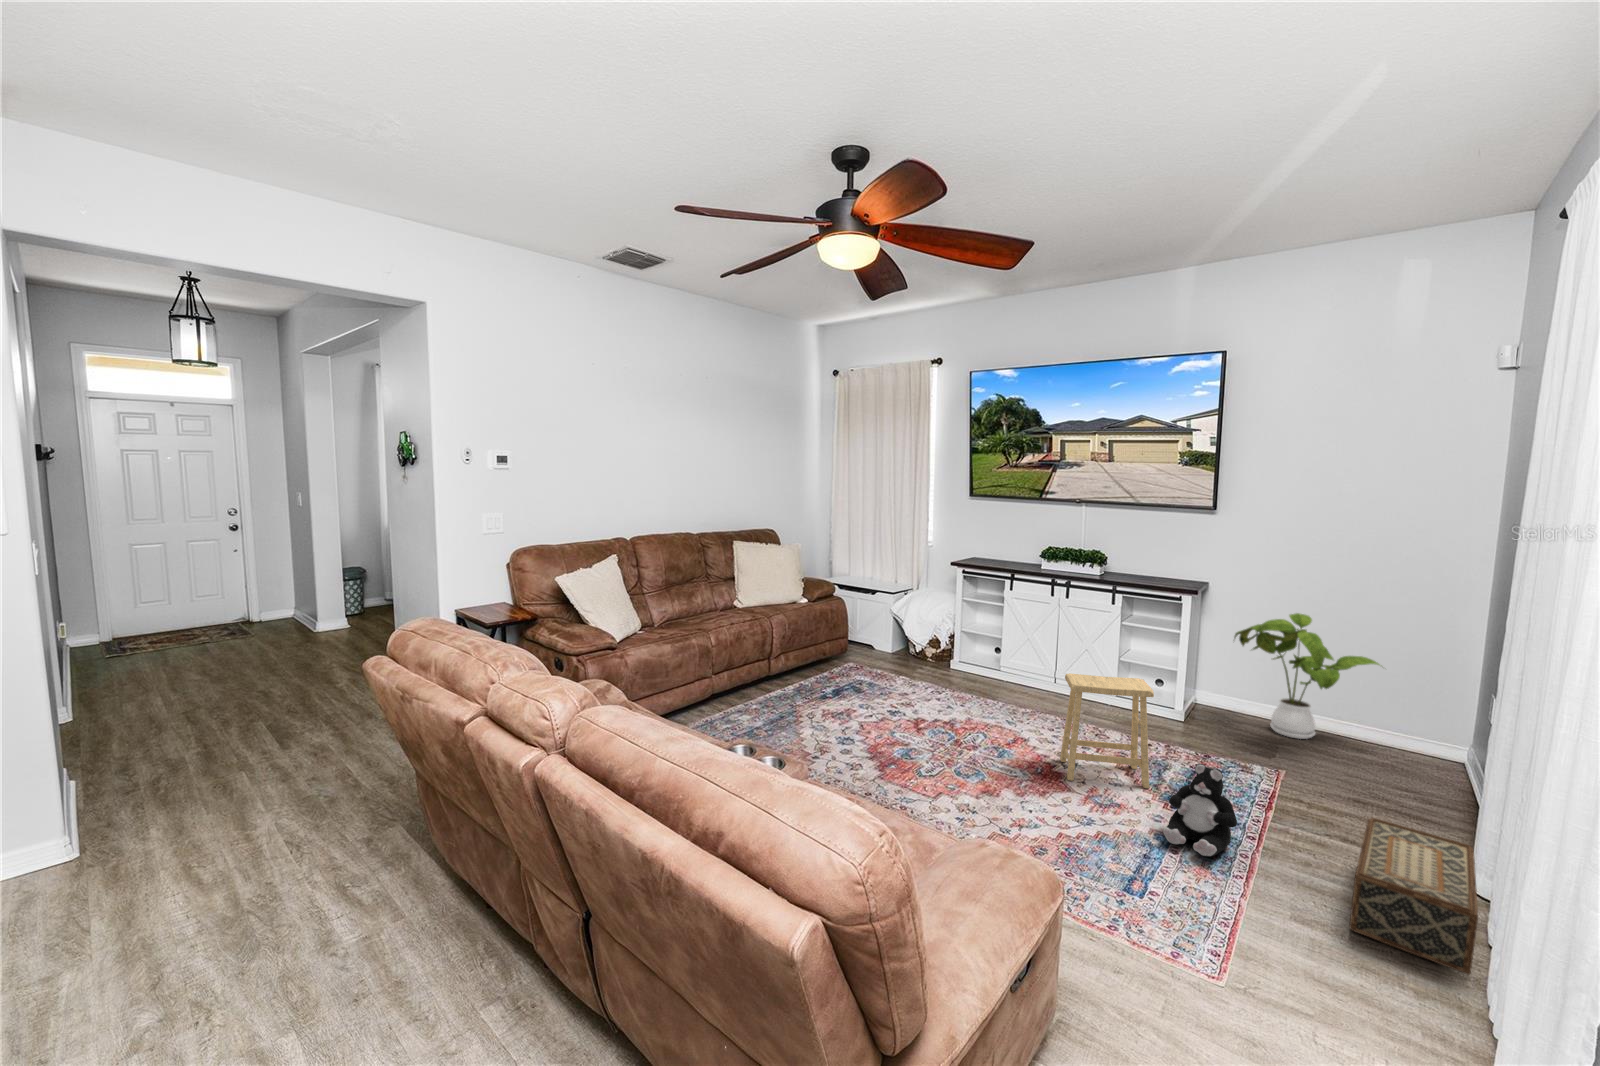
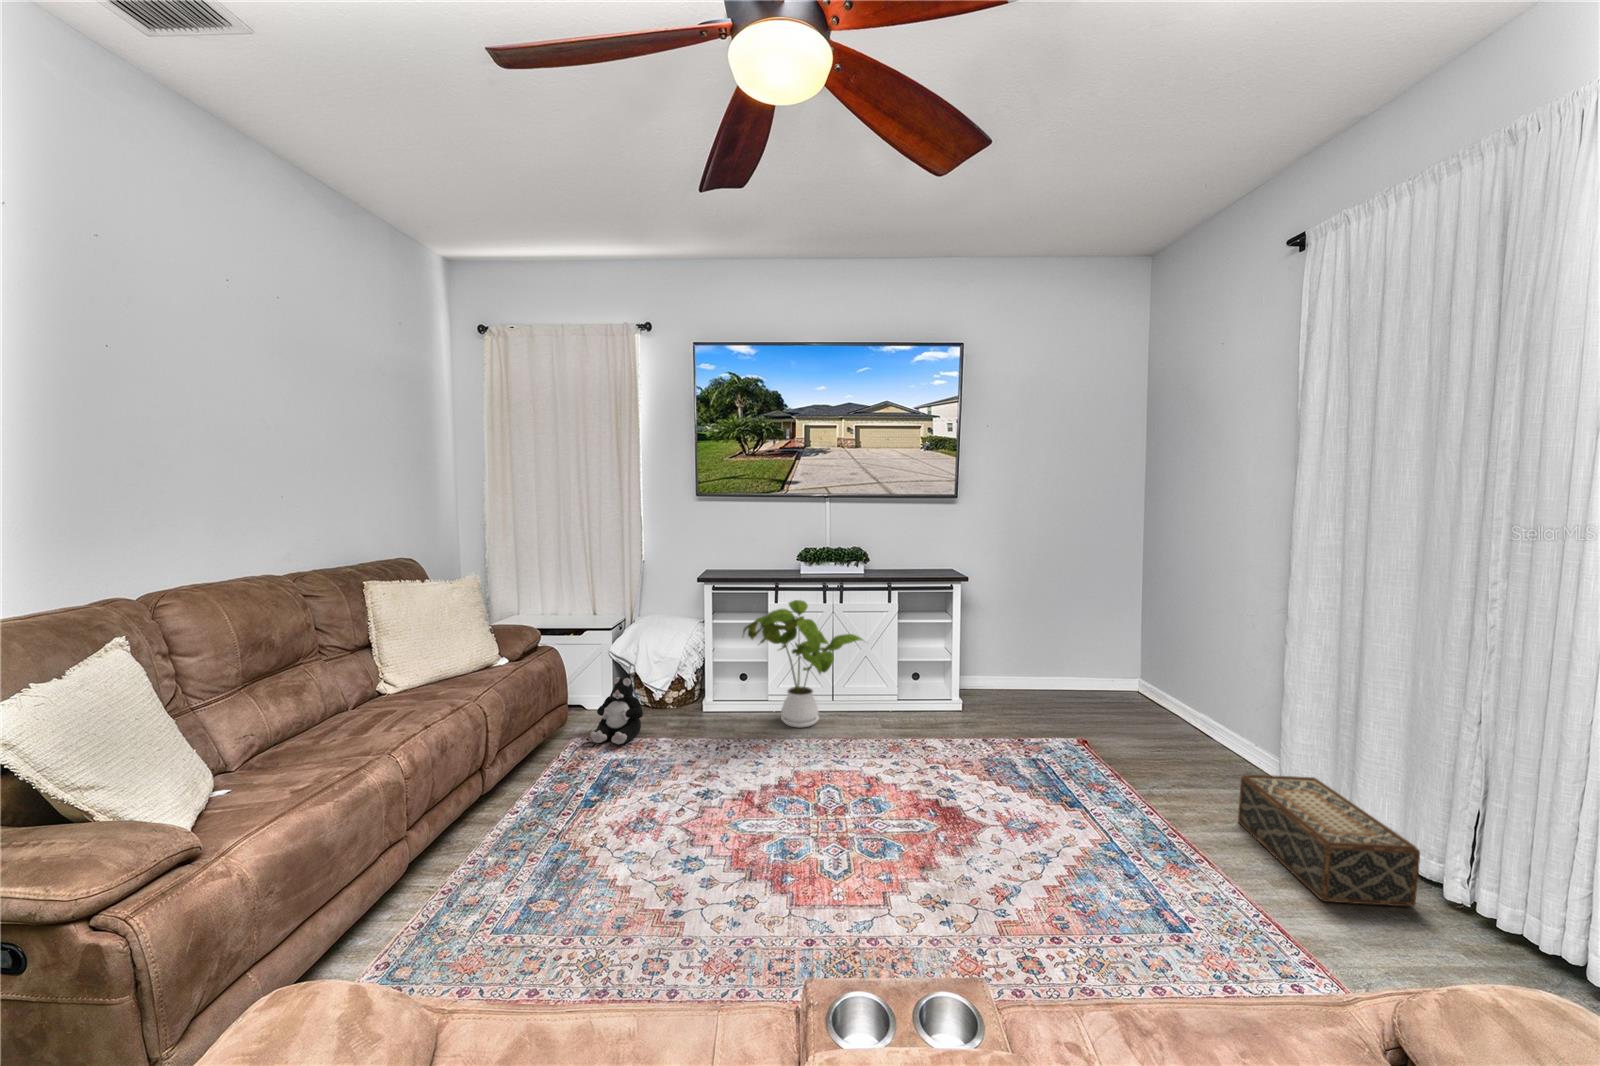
house plant: present [1234,613,1379,739] -> present [743,600,863,727]
footstool: present [1060,673,1154,788] -> none [932,683,1034,823]
plush toy: present [1163,764,1237,856] -> present [590,676,643,745]

